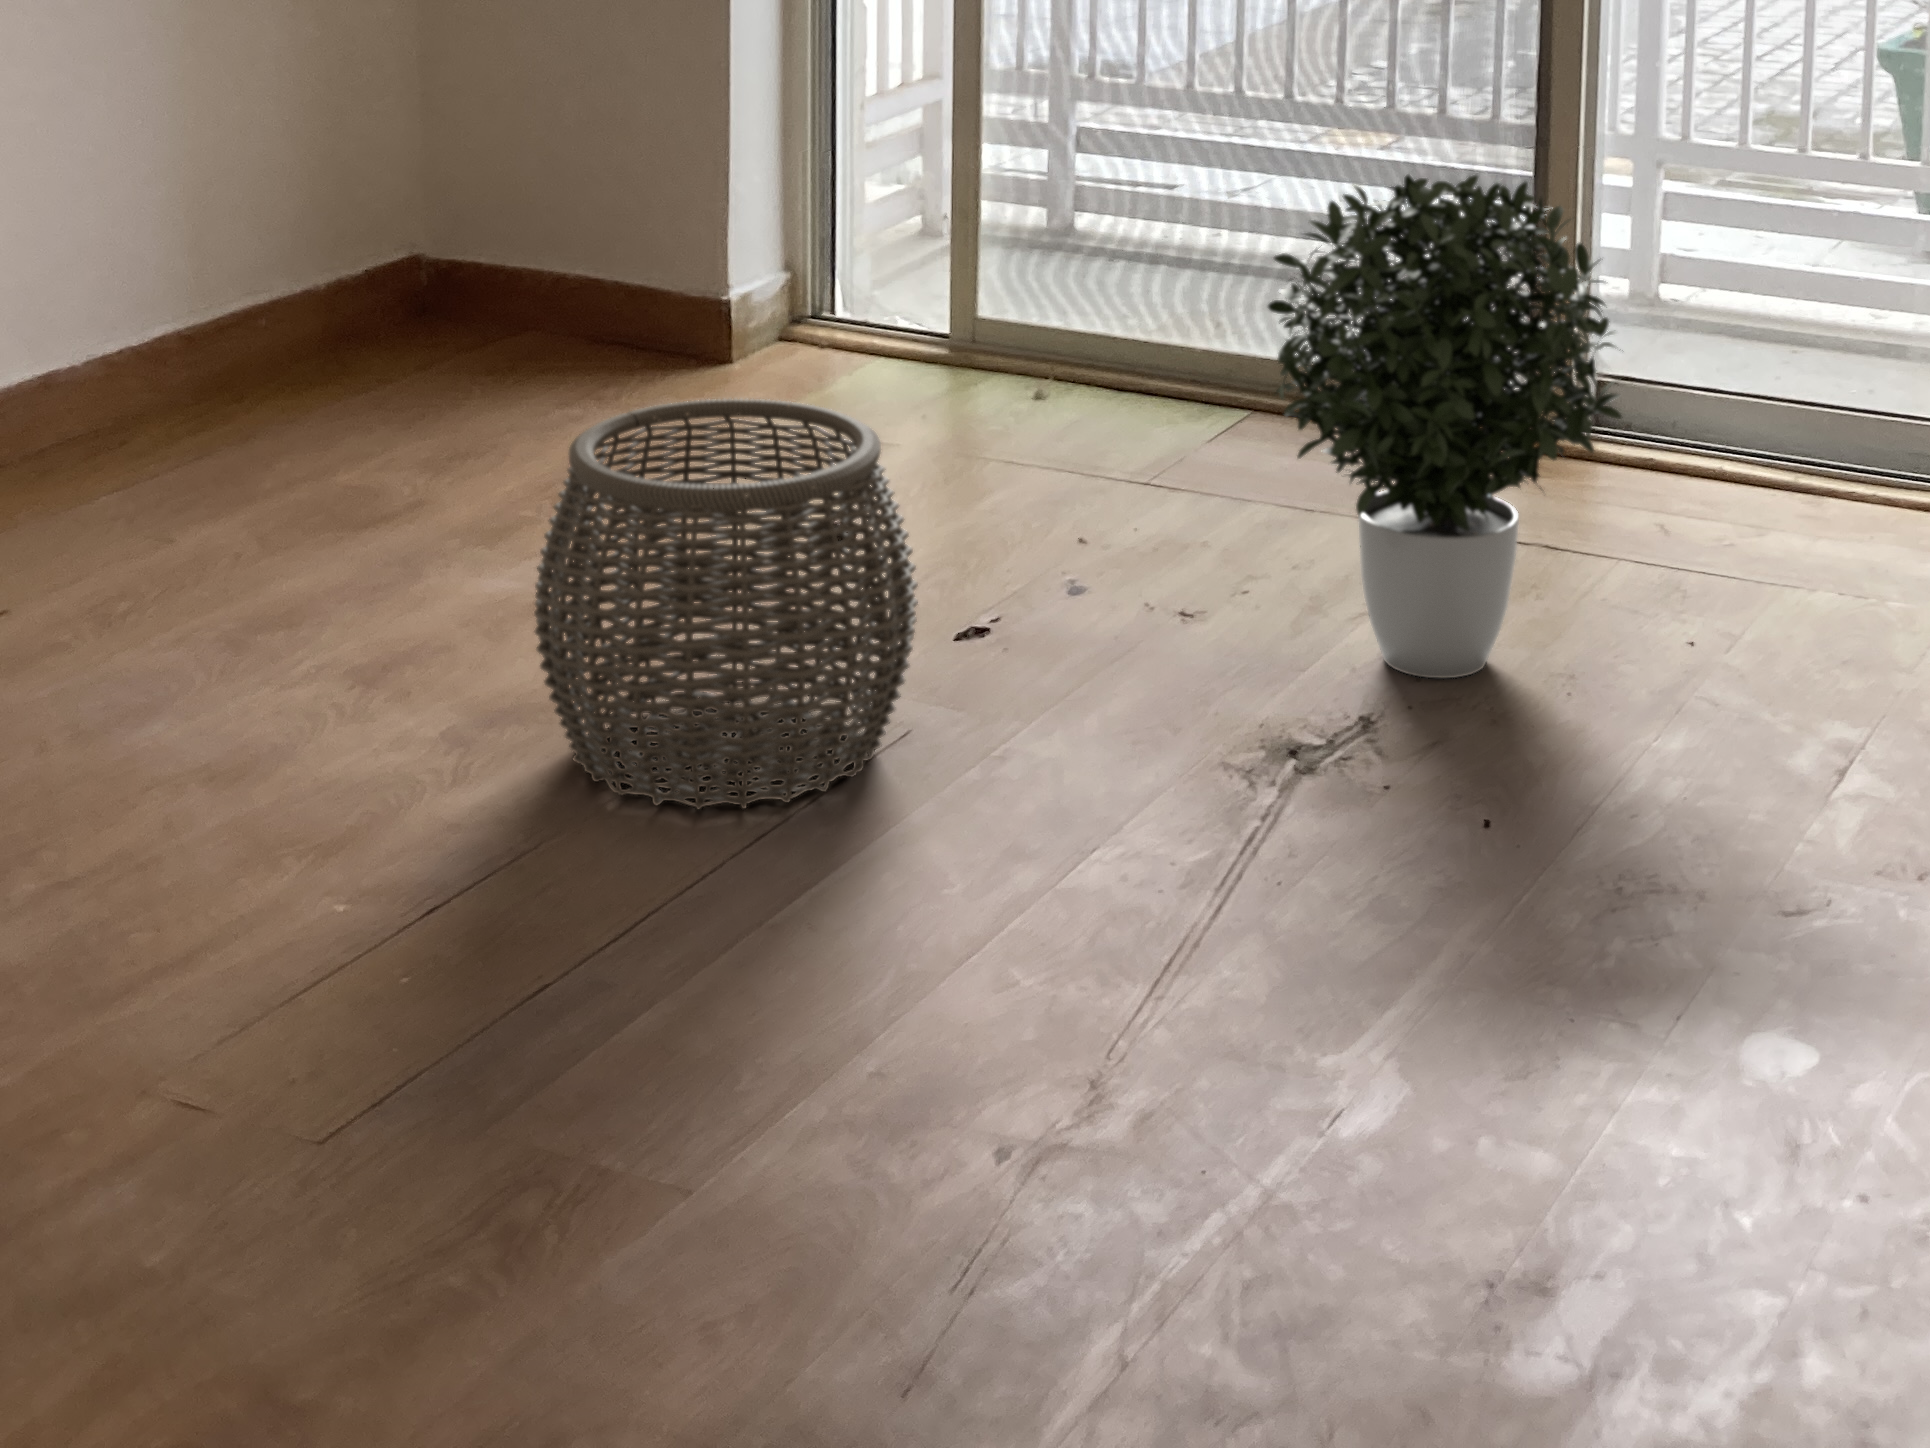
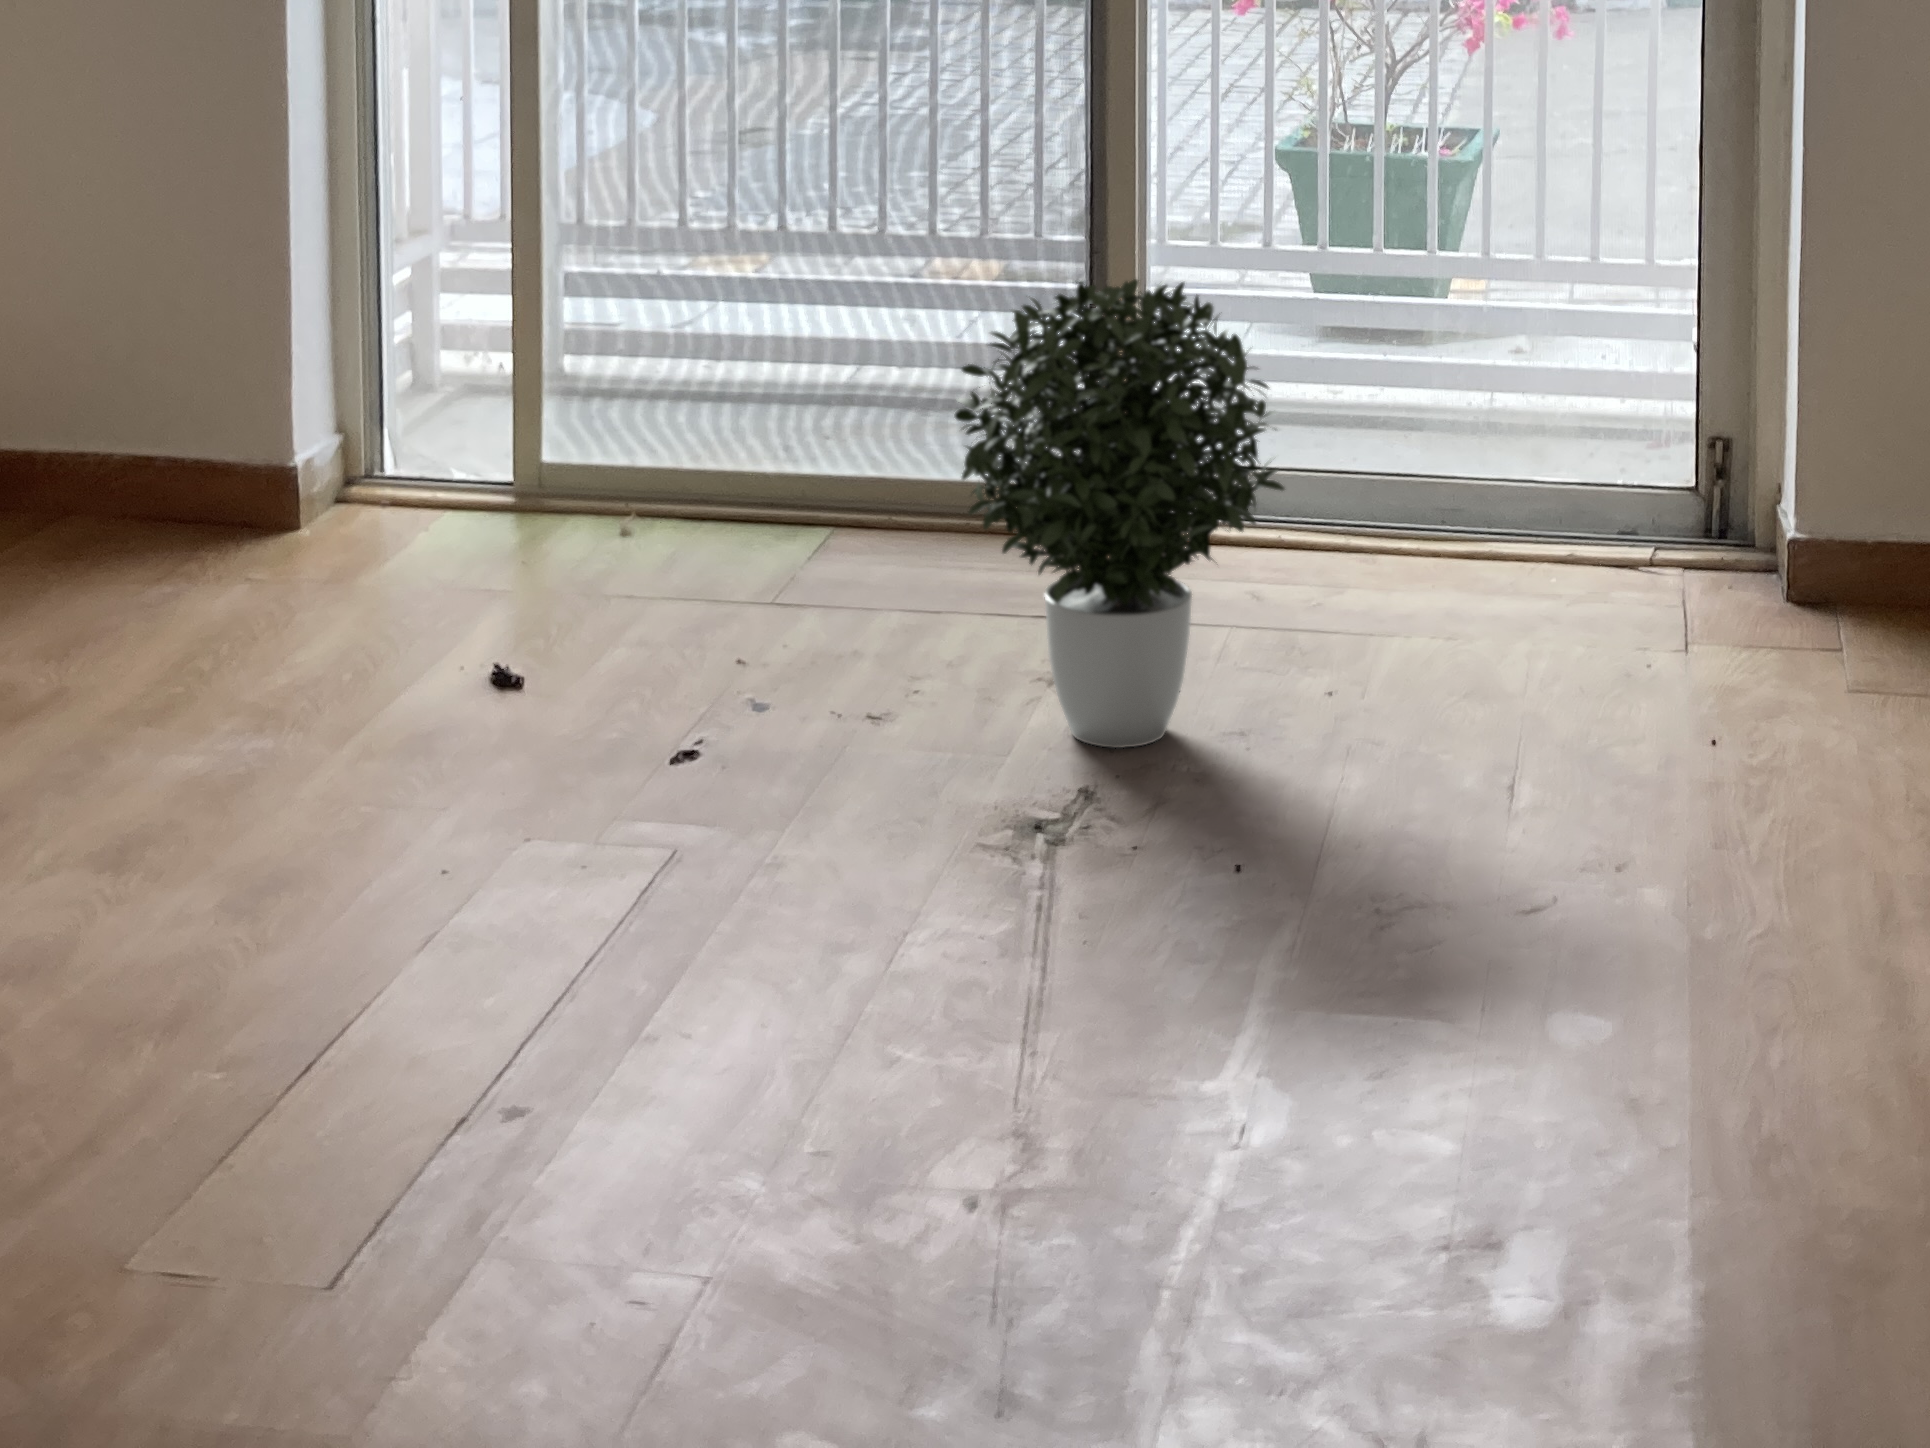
woven basket: present [534,399,918,810] -> none [313,541,695,946]

